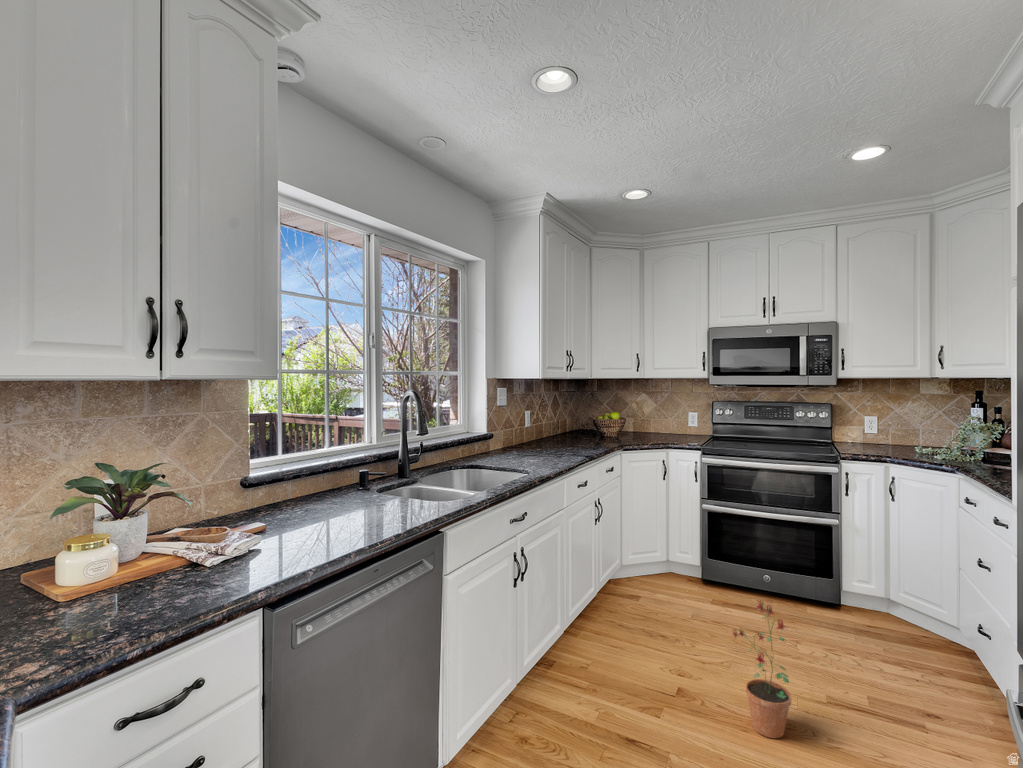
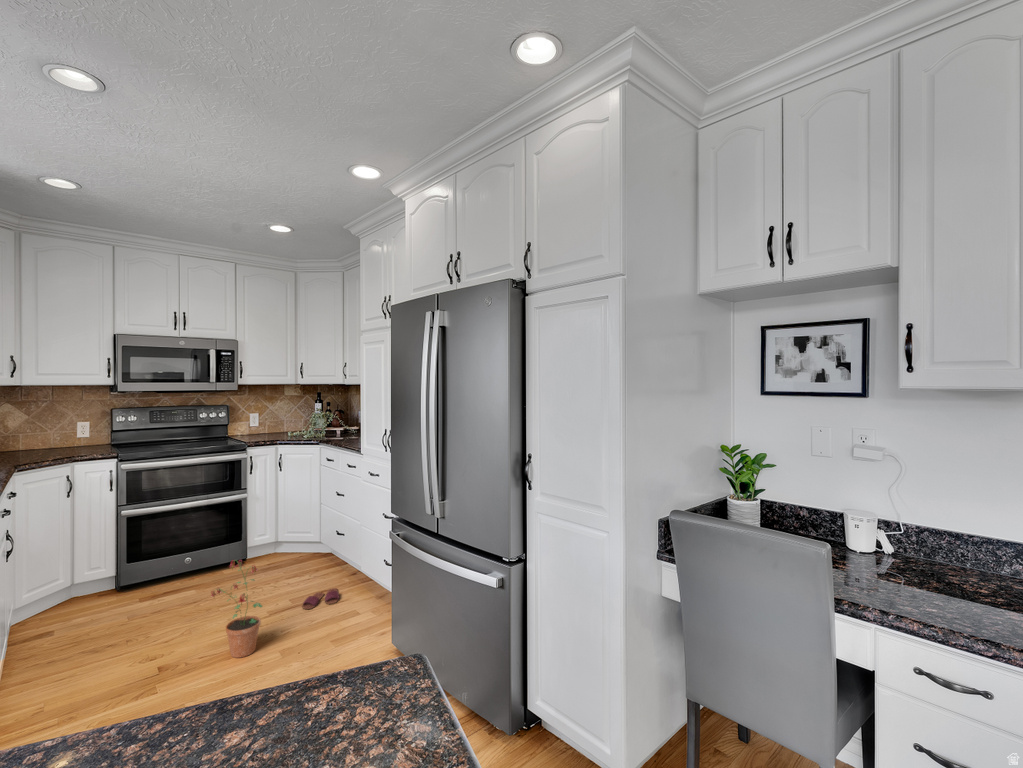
slippers: none [880,705,957,743] -> present [302,588,339,609]

